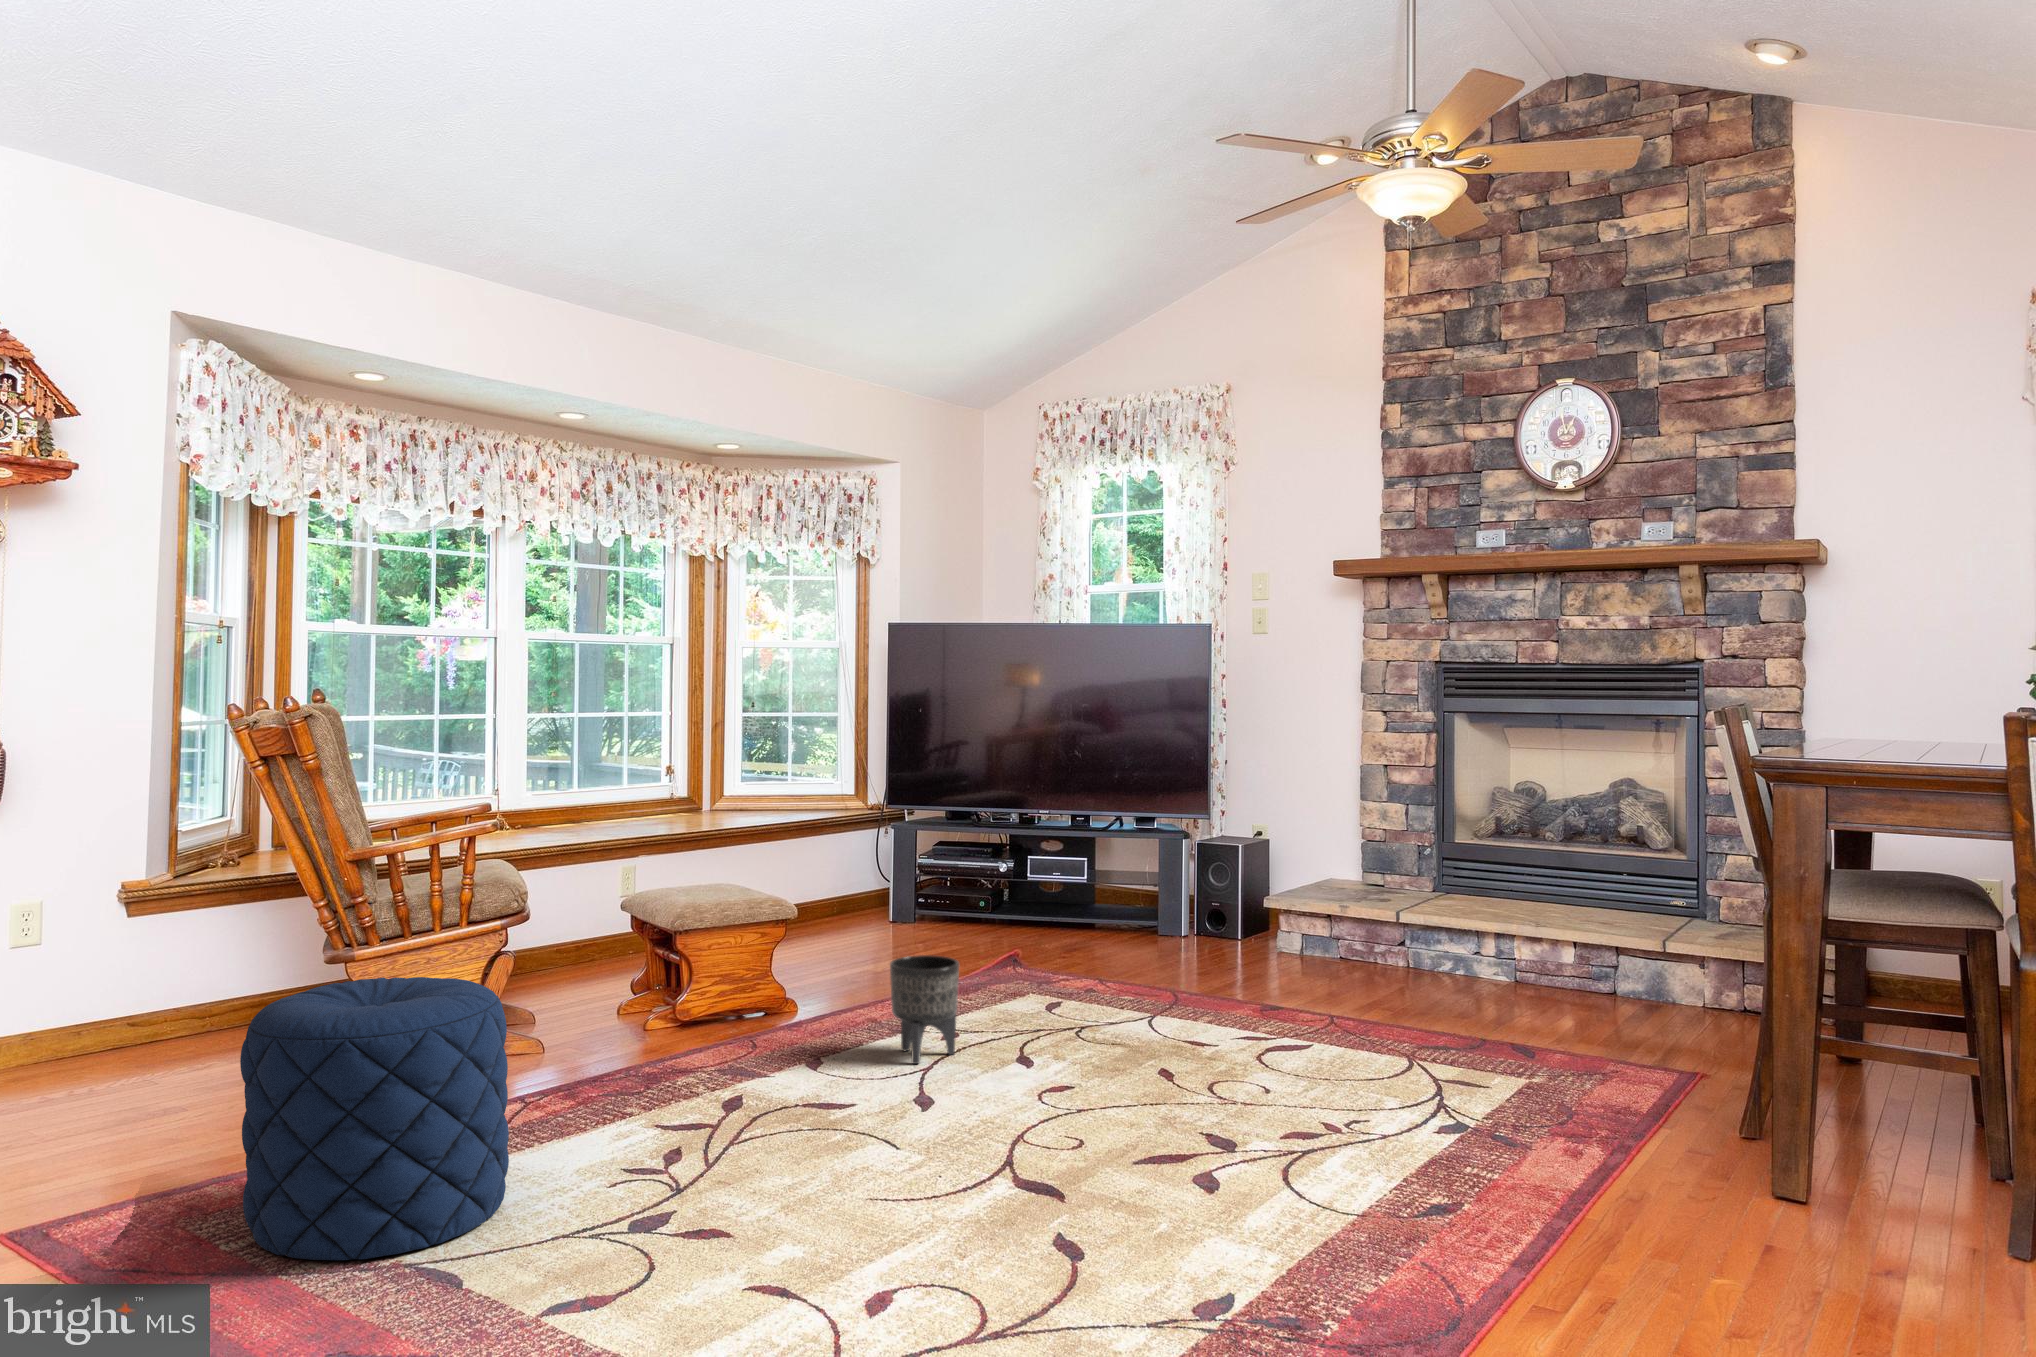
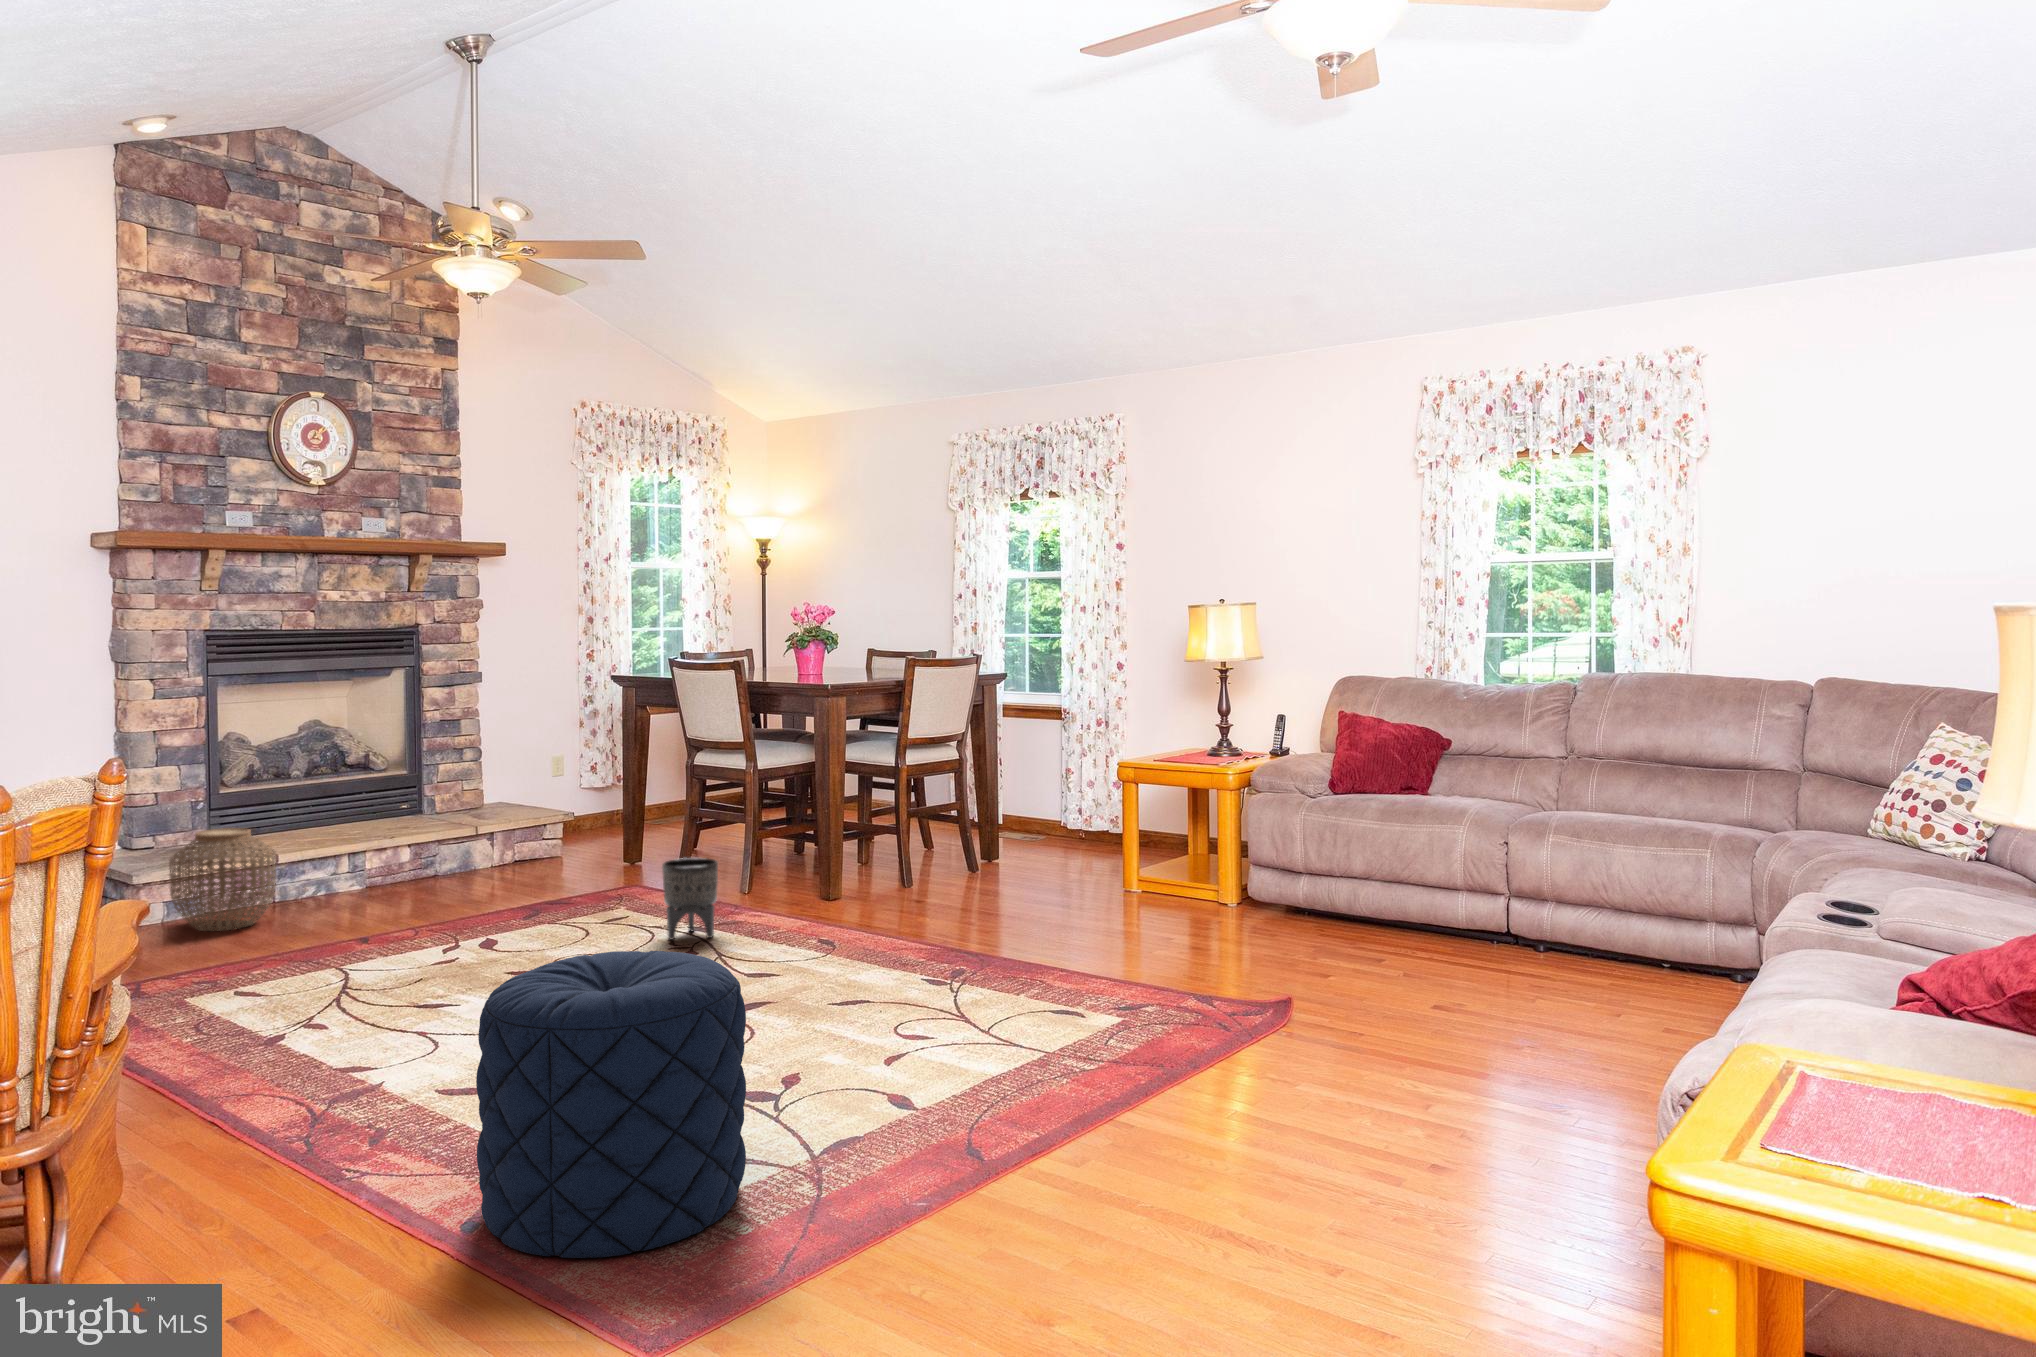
woven basket: none [1229,866,1325,973] -> present [169,828,276,931]
planter: present [890,955,959,1064] -> present [662,858,718,940]

